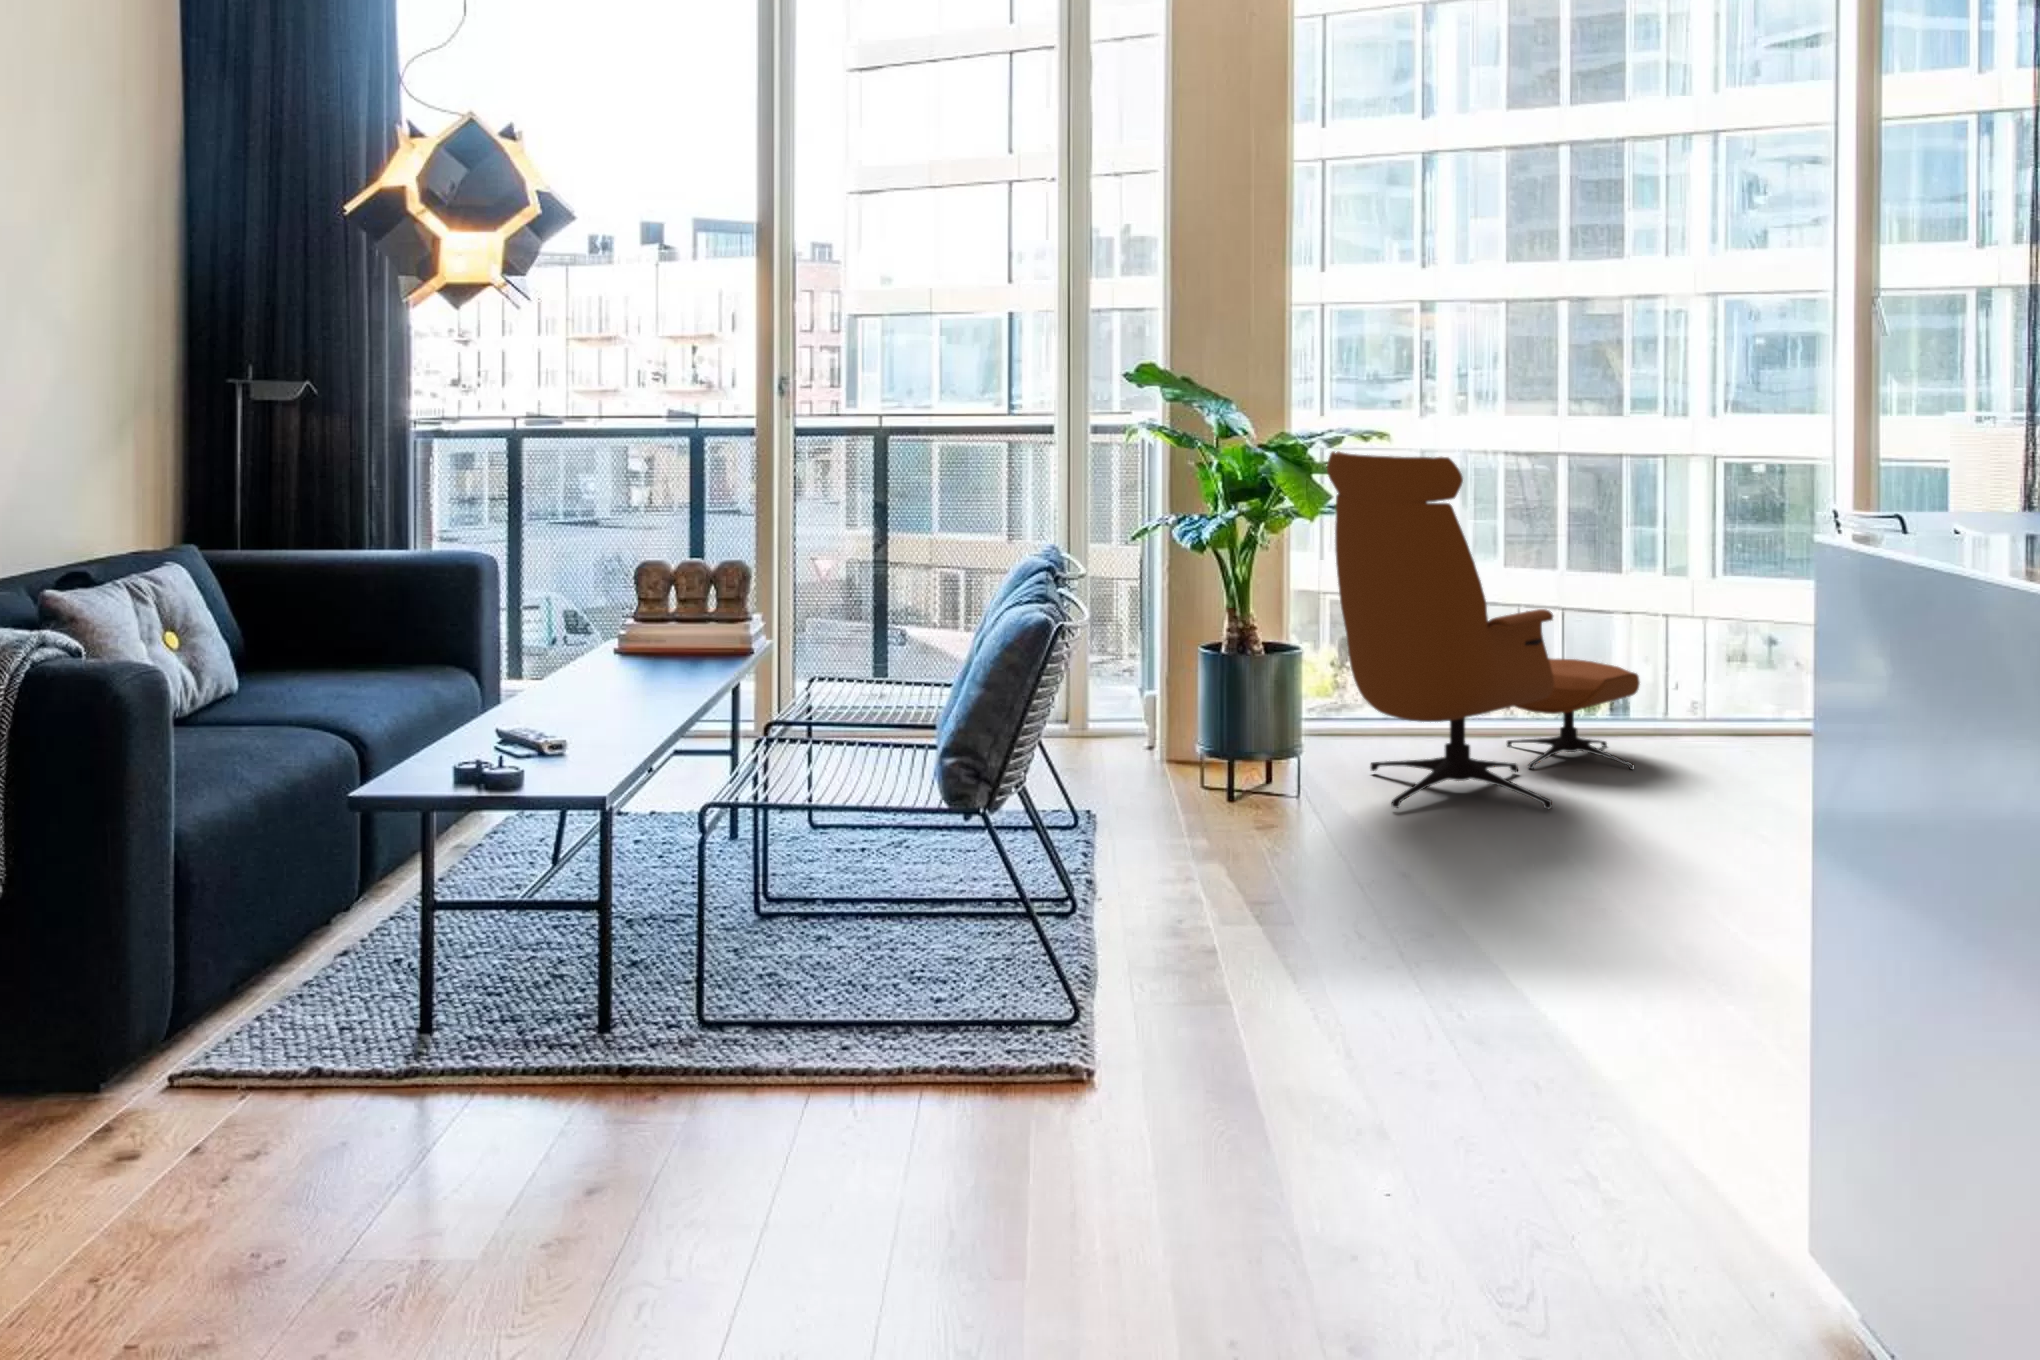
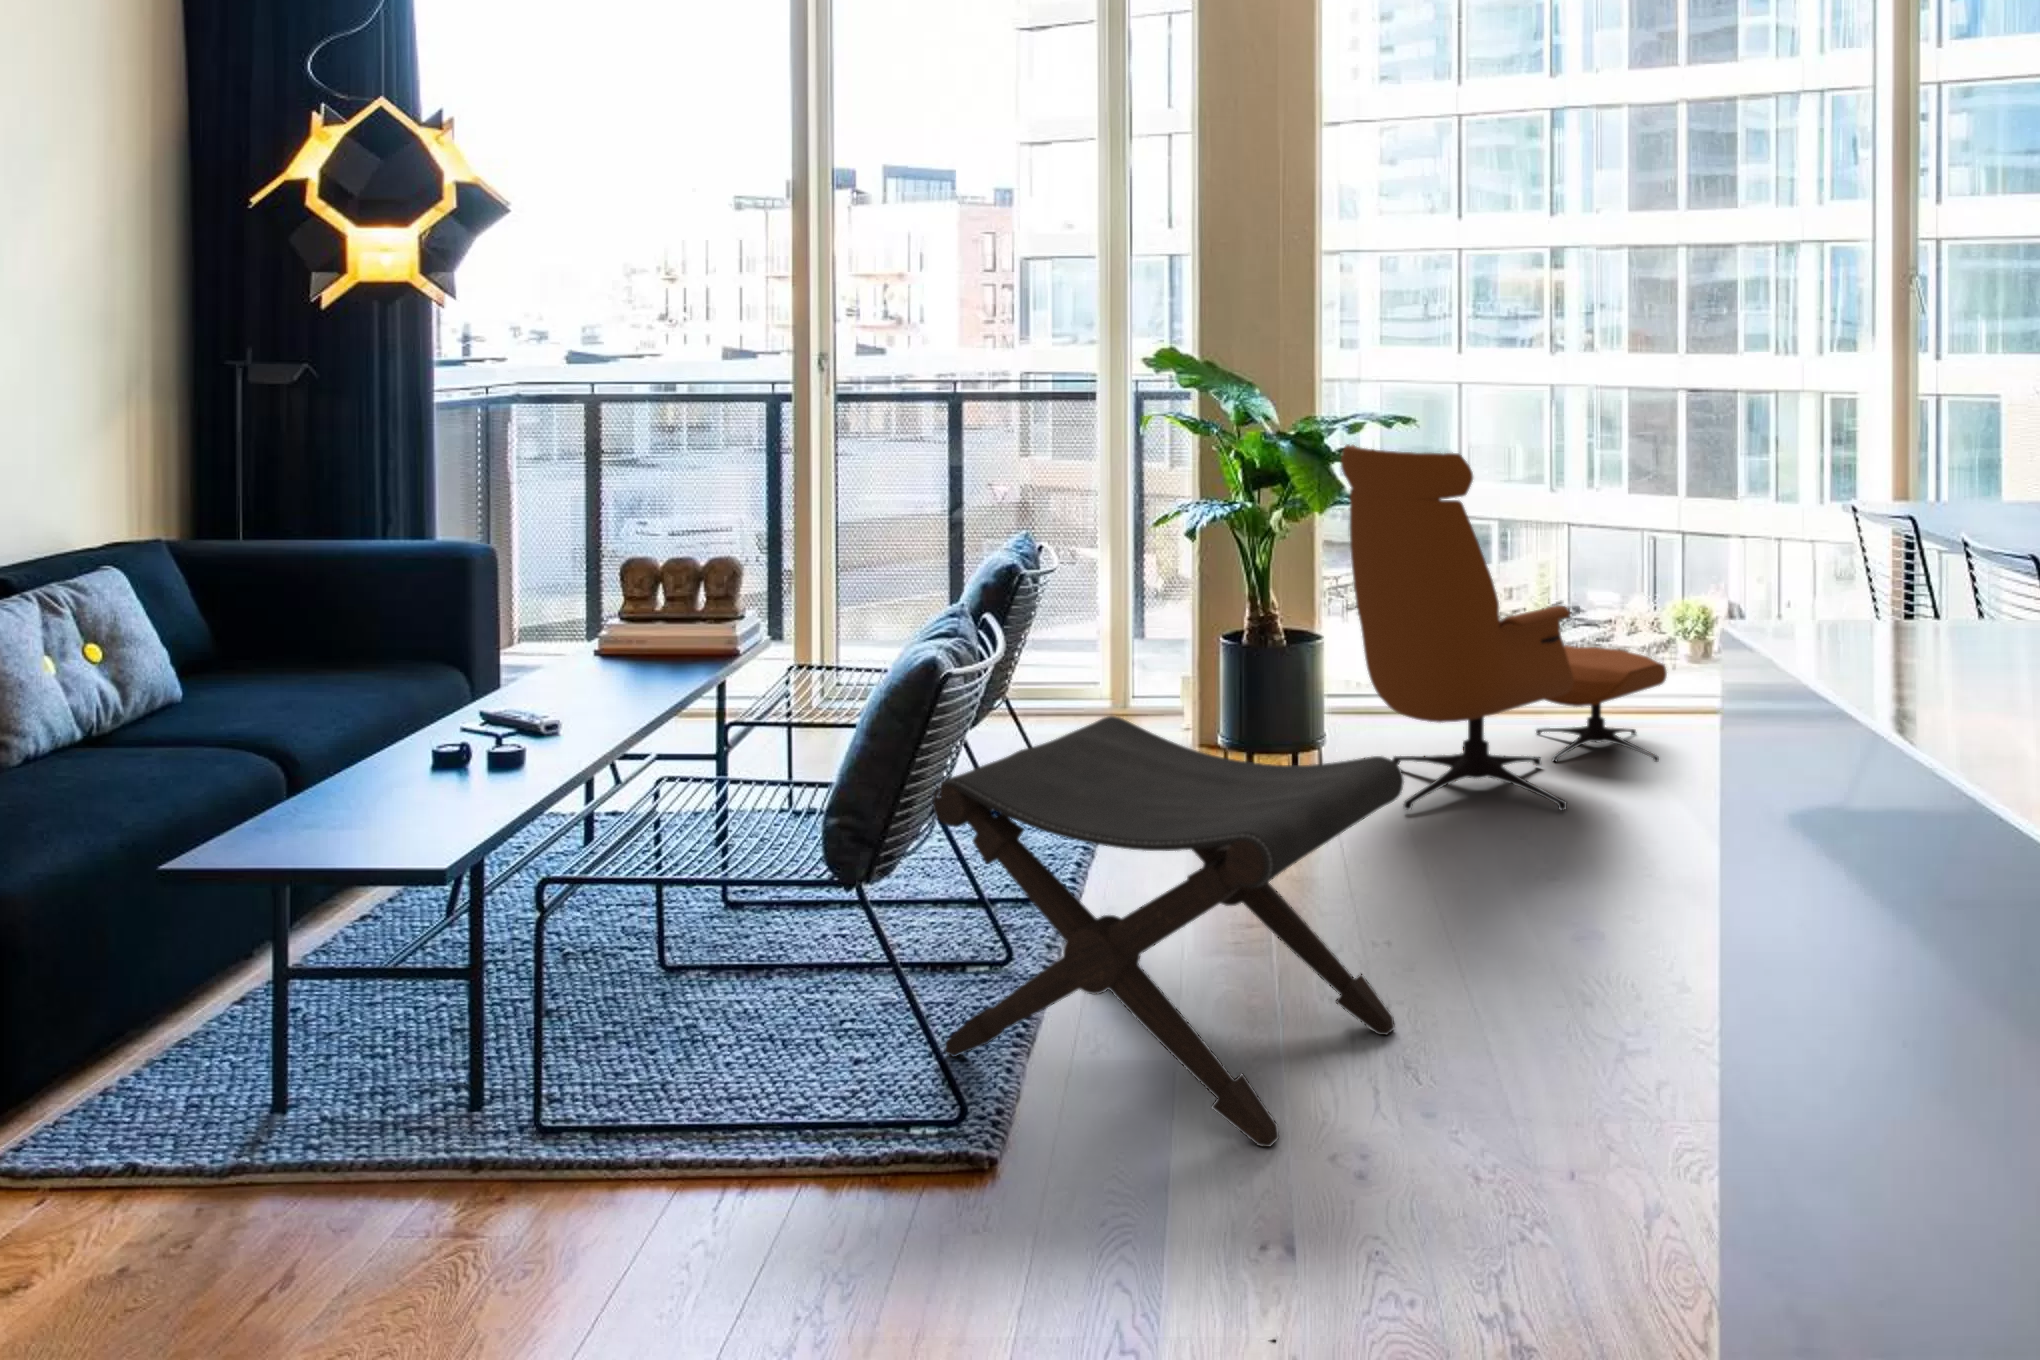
footstool: none [1006,694,1436,1068] -> present [932,716,1404,1147]

